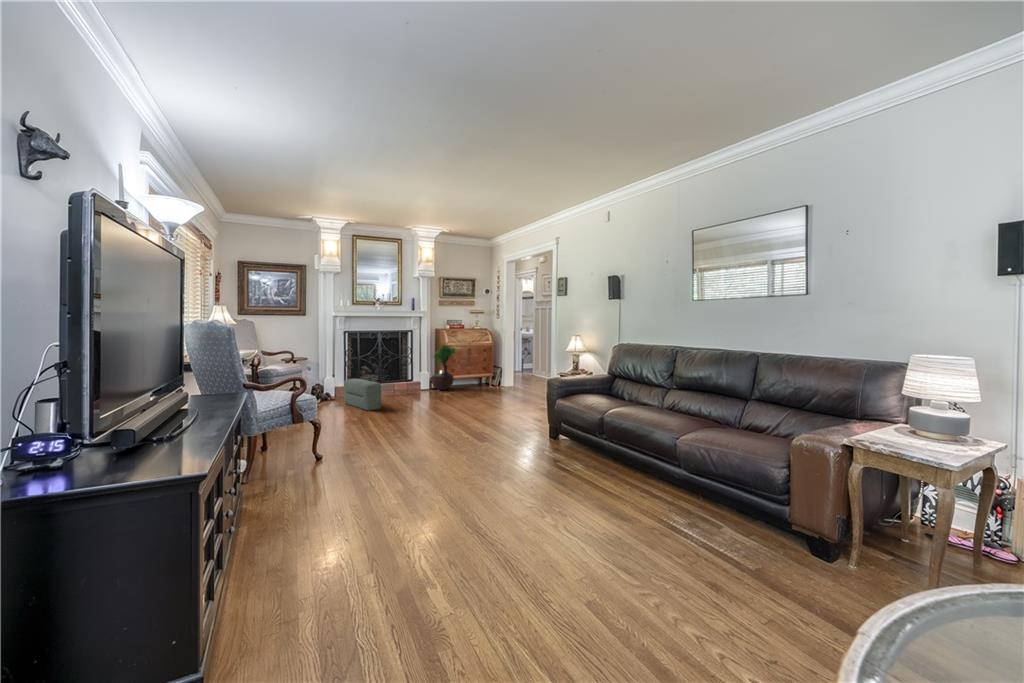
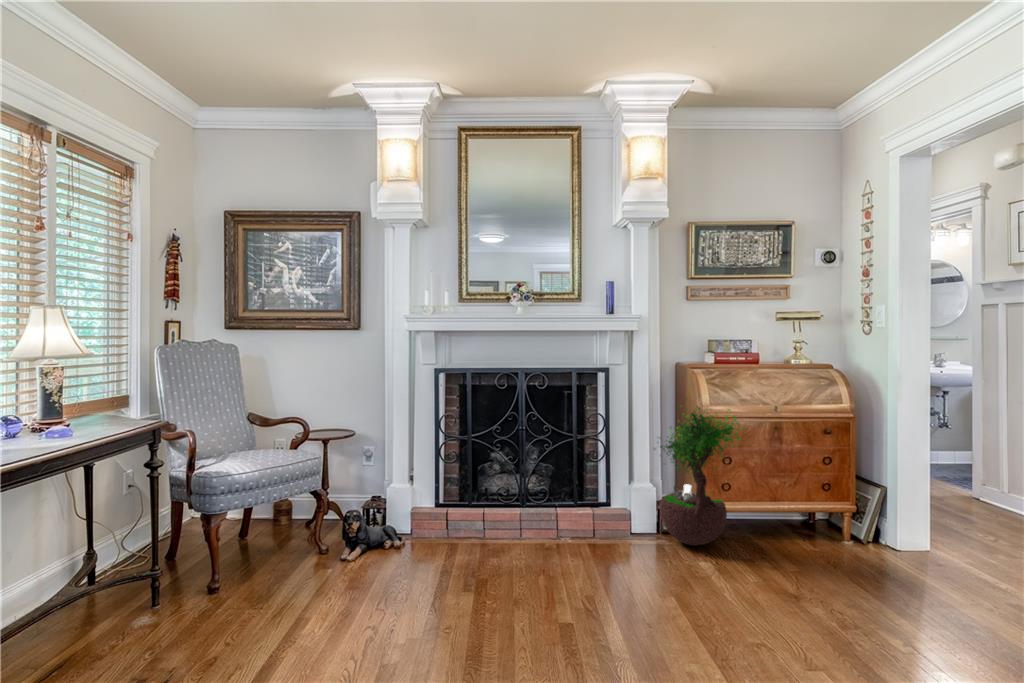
pouf: present [344,379,381,411] -> none [391,514,463,658]

